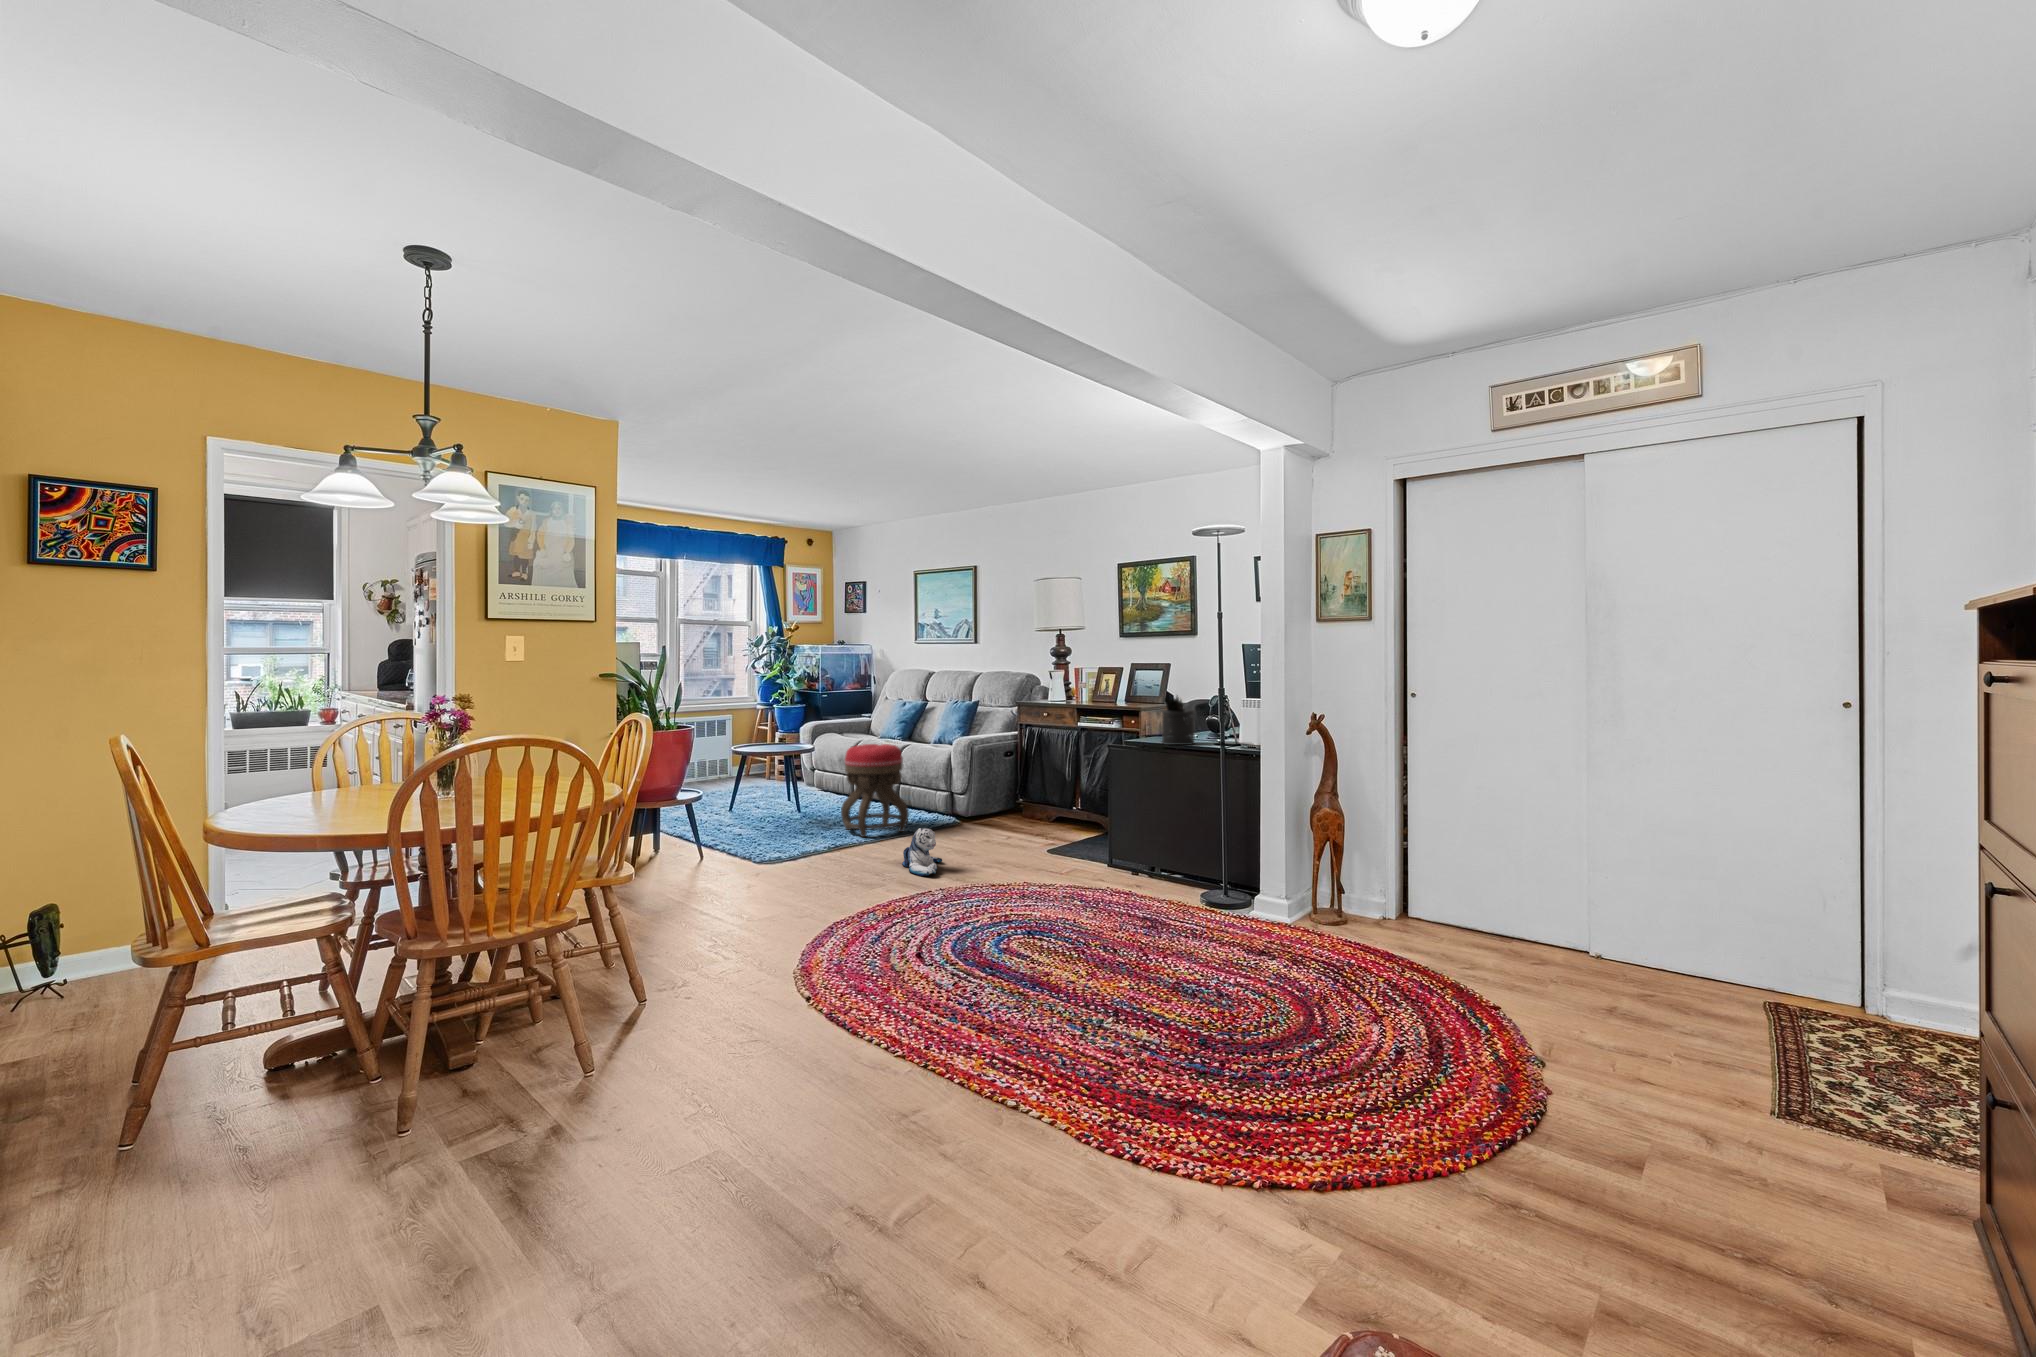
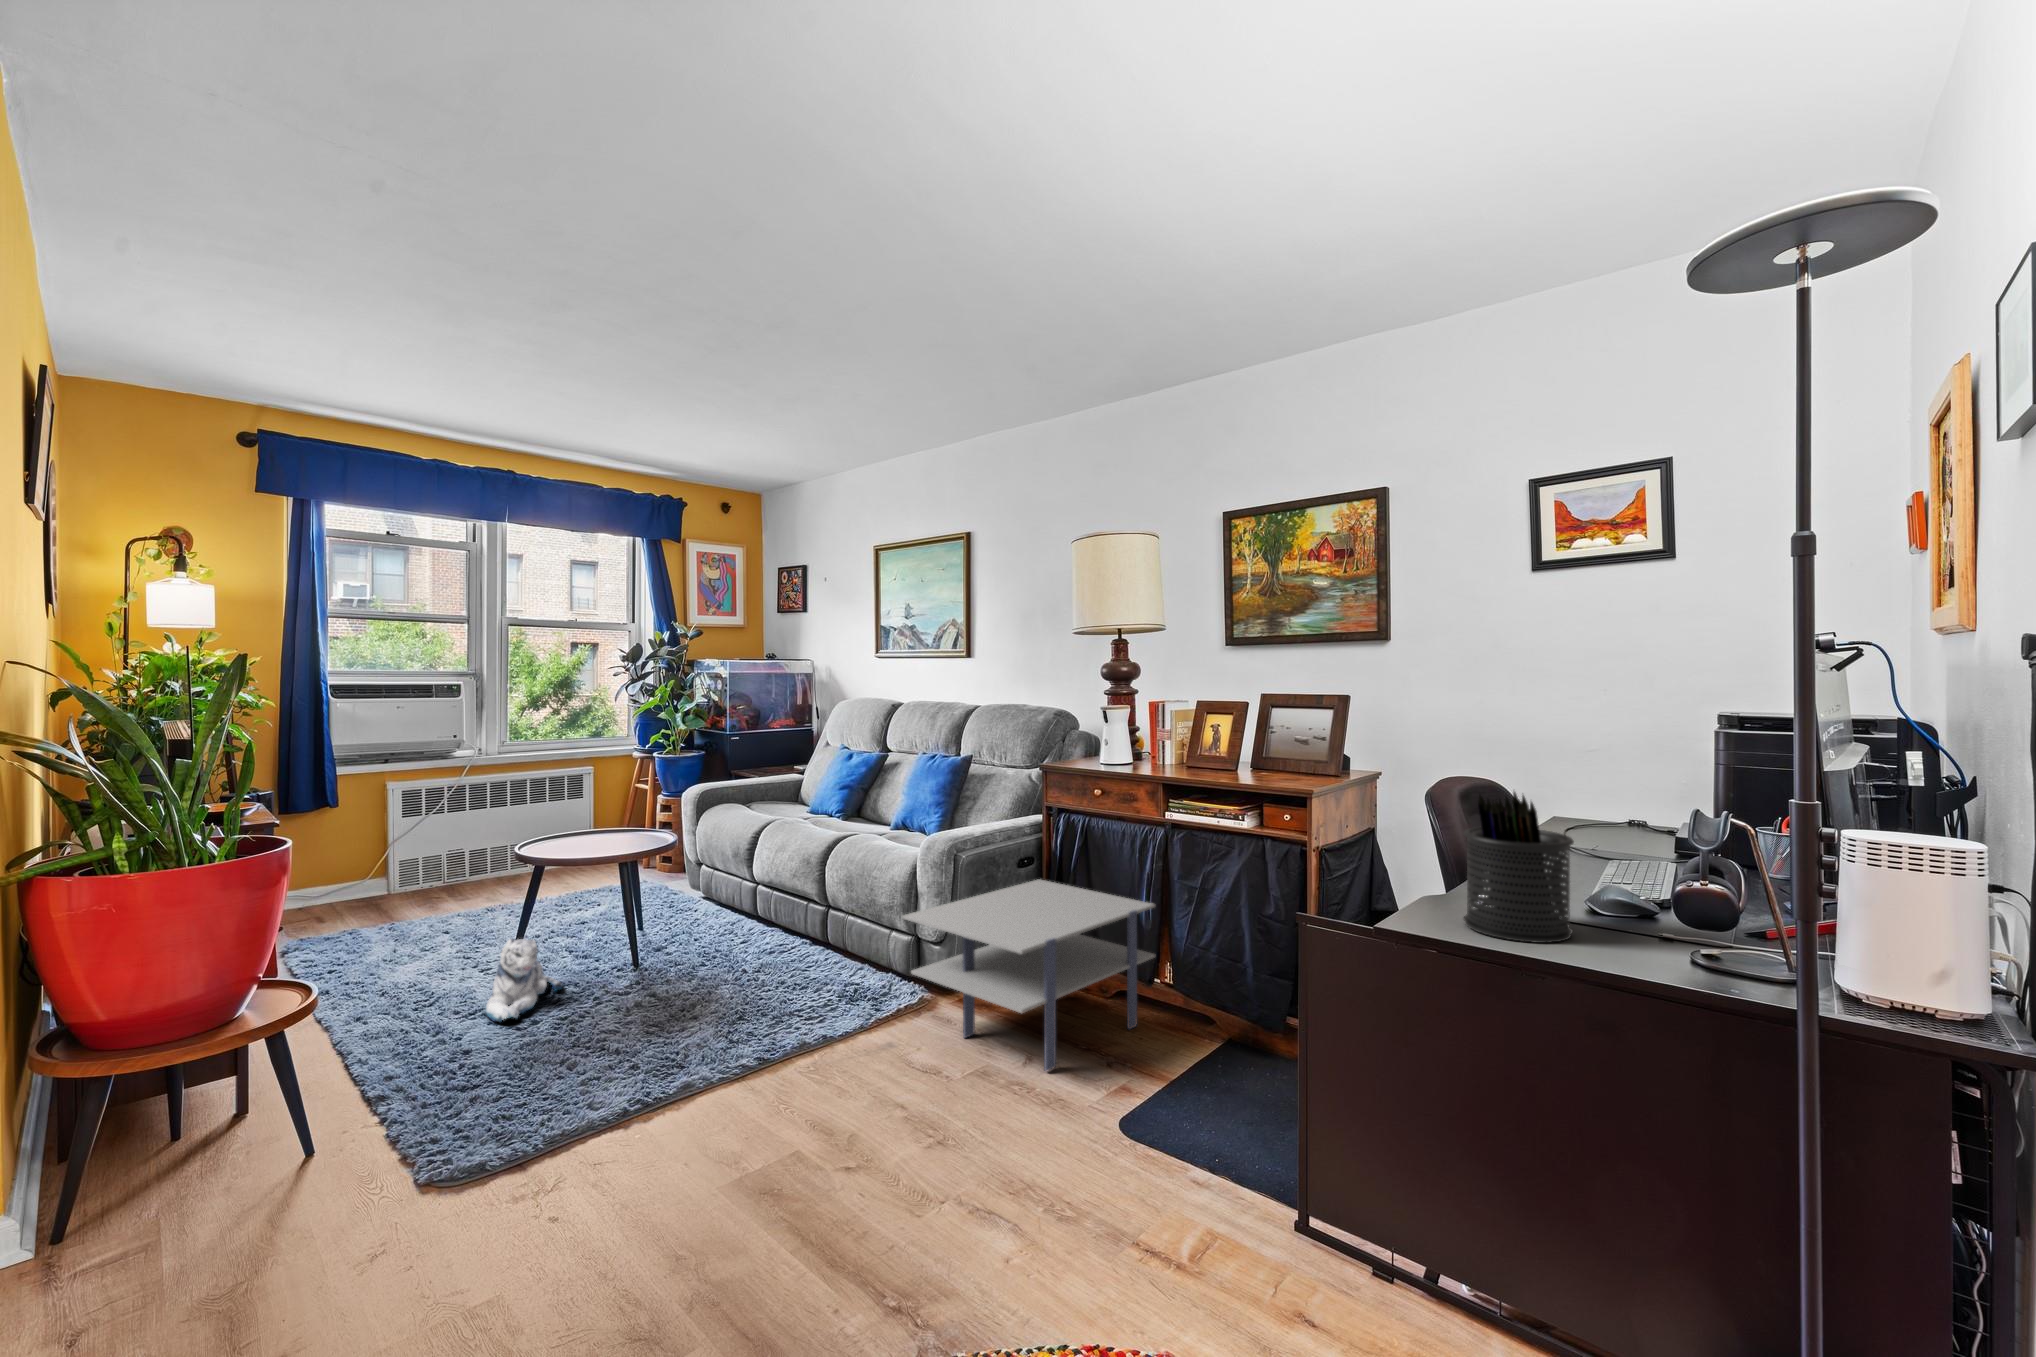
ottoman: present [841,744,909,837] -> none [686,851,821,1059]
side table: none [948,762,1073,839] -> present [902,879,1155,1071]
plush toy: present [902,828,942,876] -> present [485,939,562,1022]

